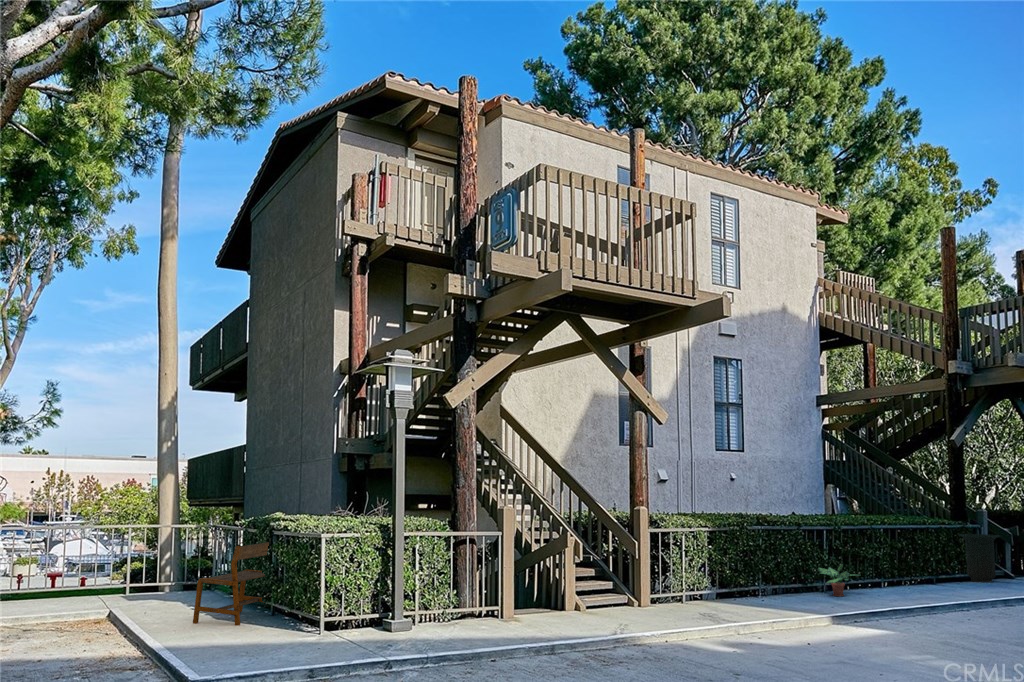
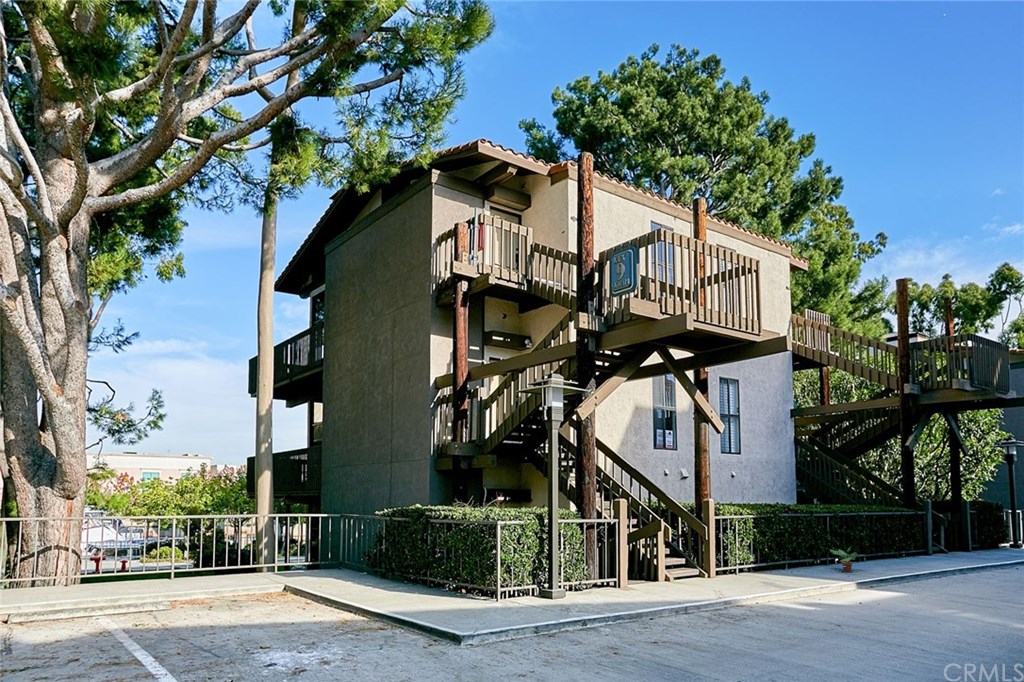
trash can: present [959,534,999,582] -> none [923,524,956,562]
bench: present [193,542,269,626] -> none [369,526,428,596]

